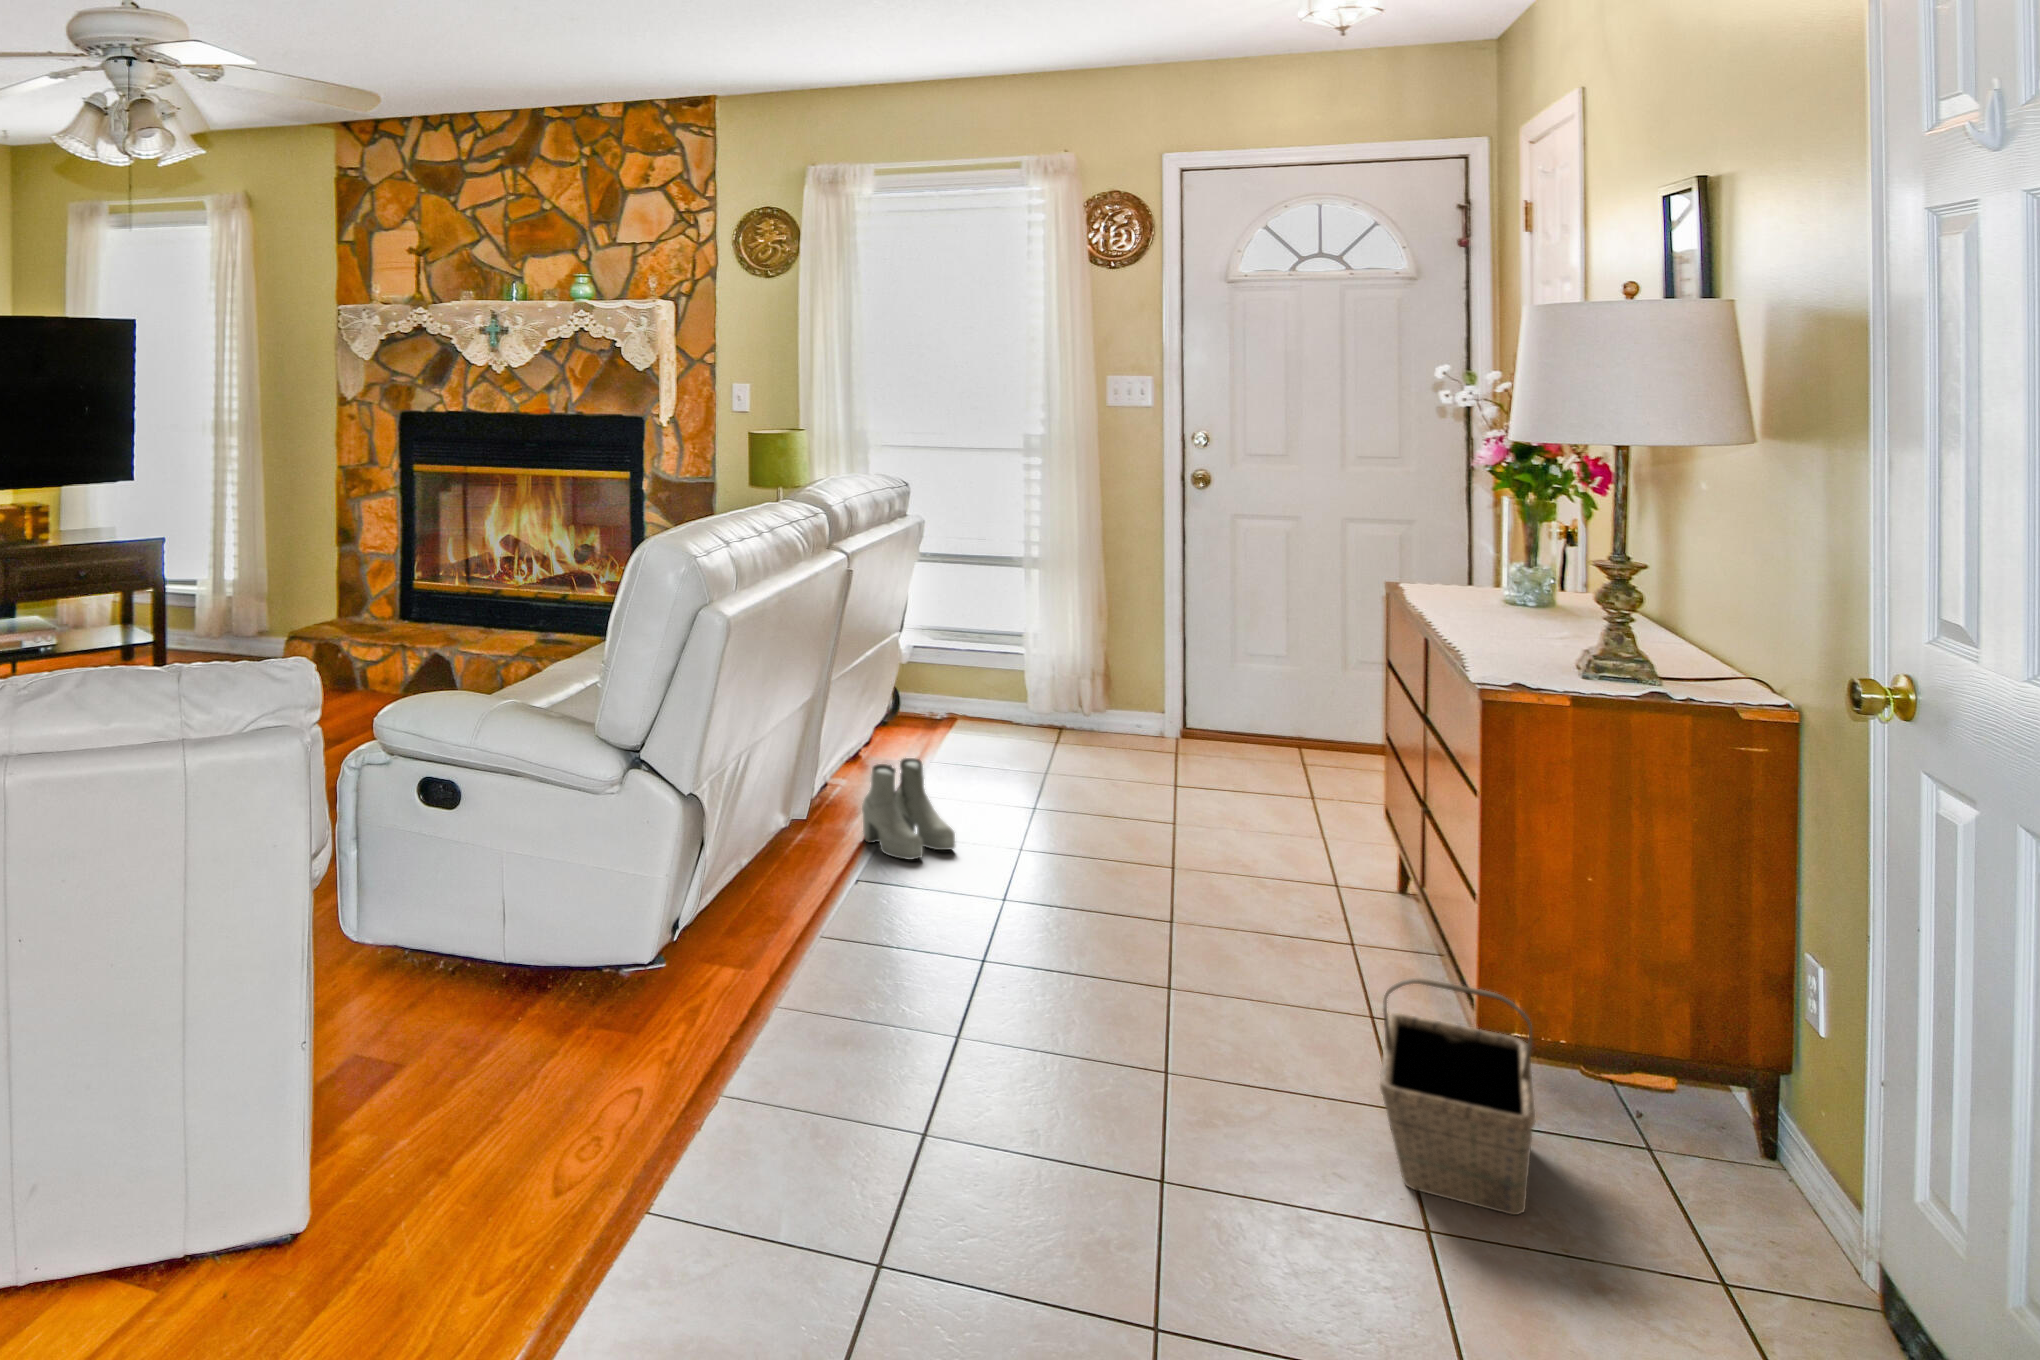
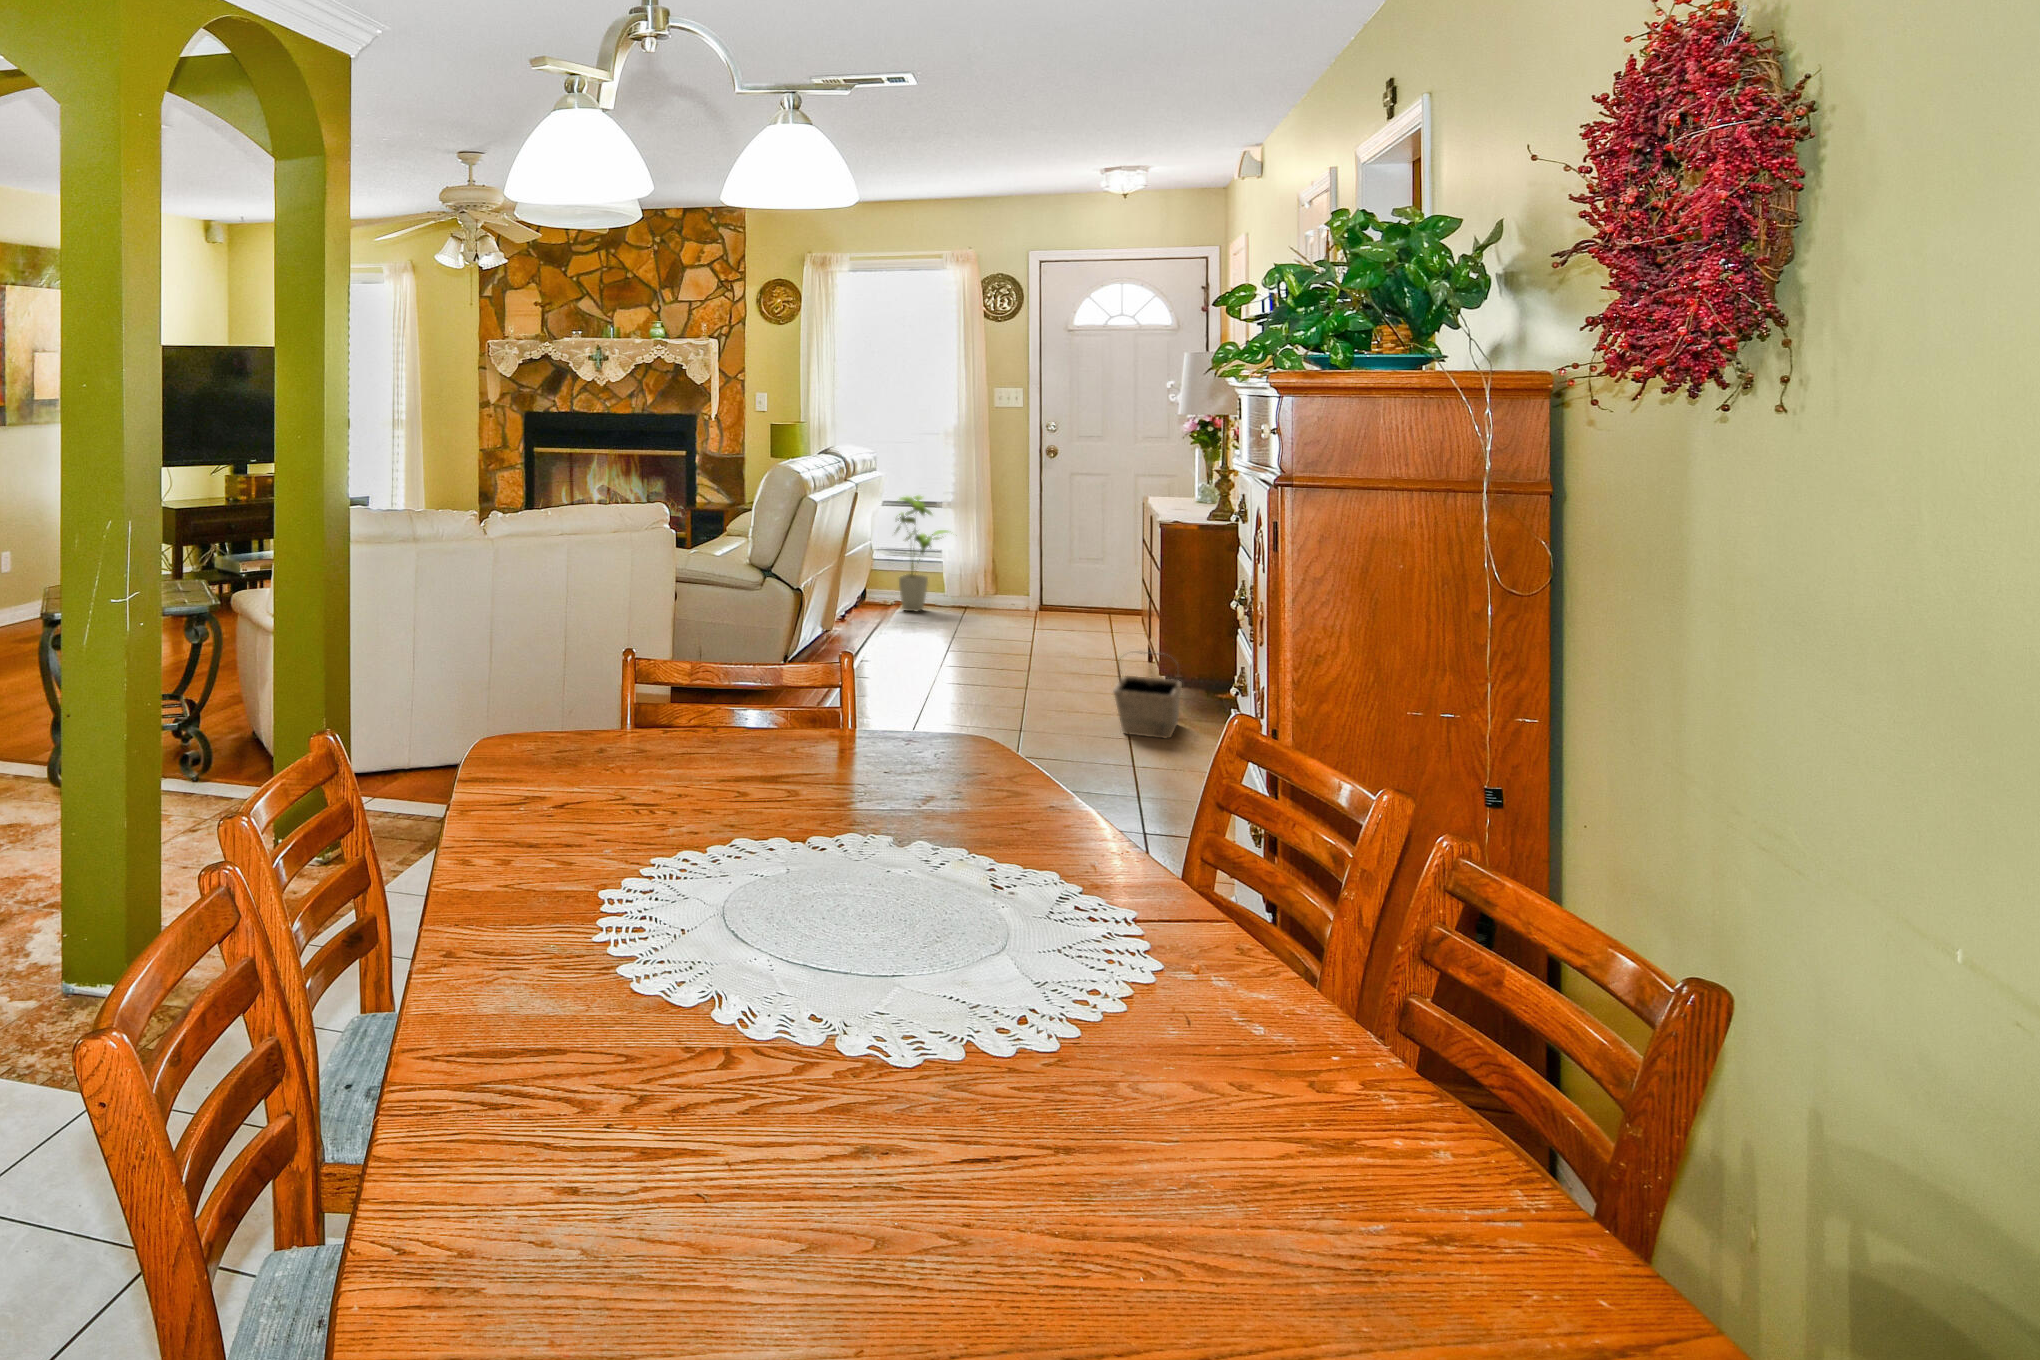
house plant: none [939,546,1042,731] -> present [896,495,948,612]
boots: present [862,758,955,859] -> none [859,605,913,656]

